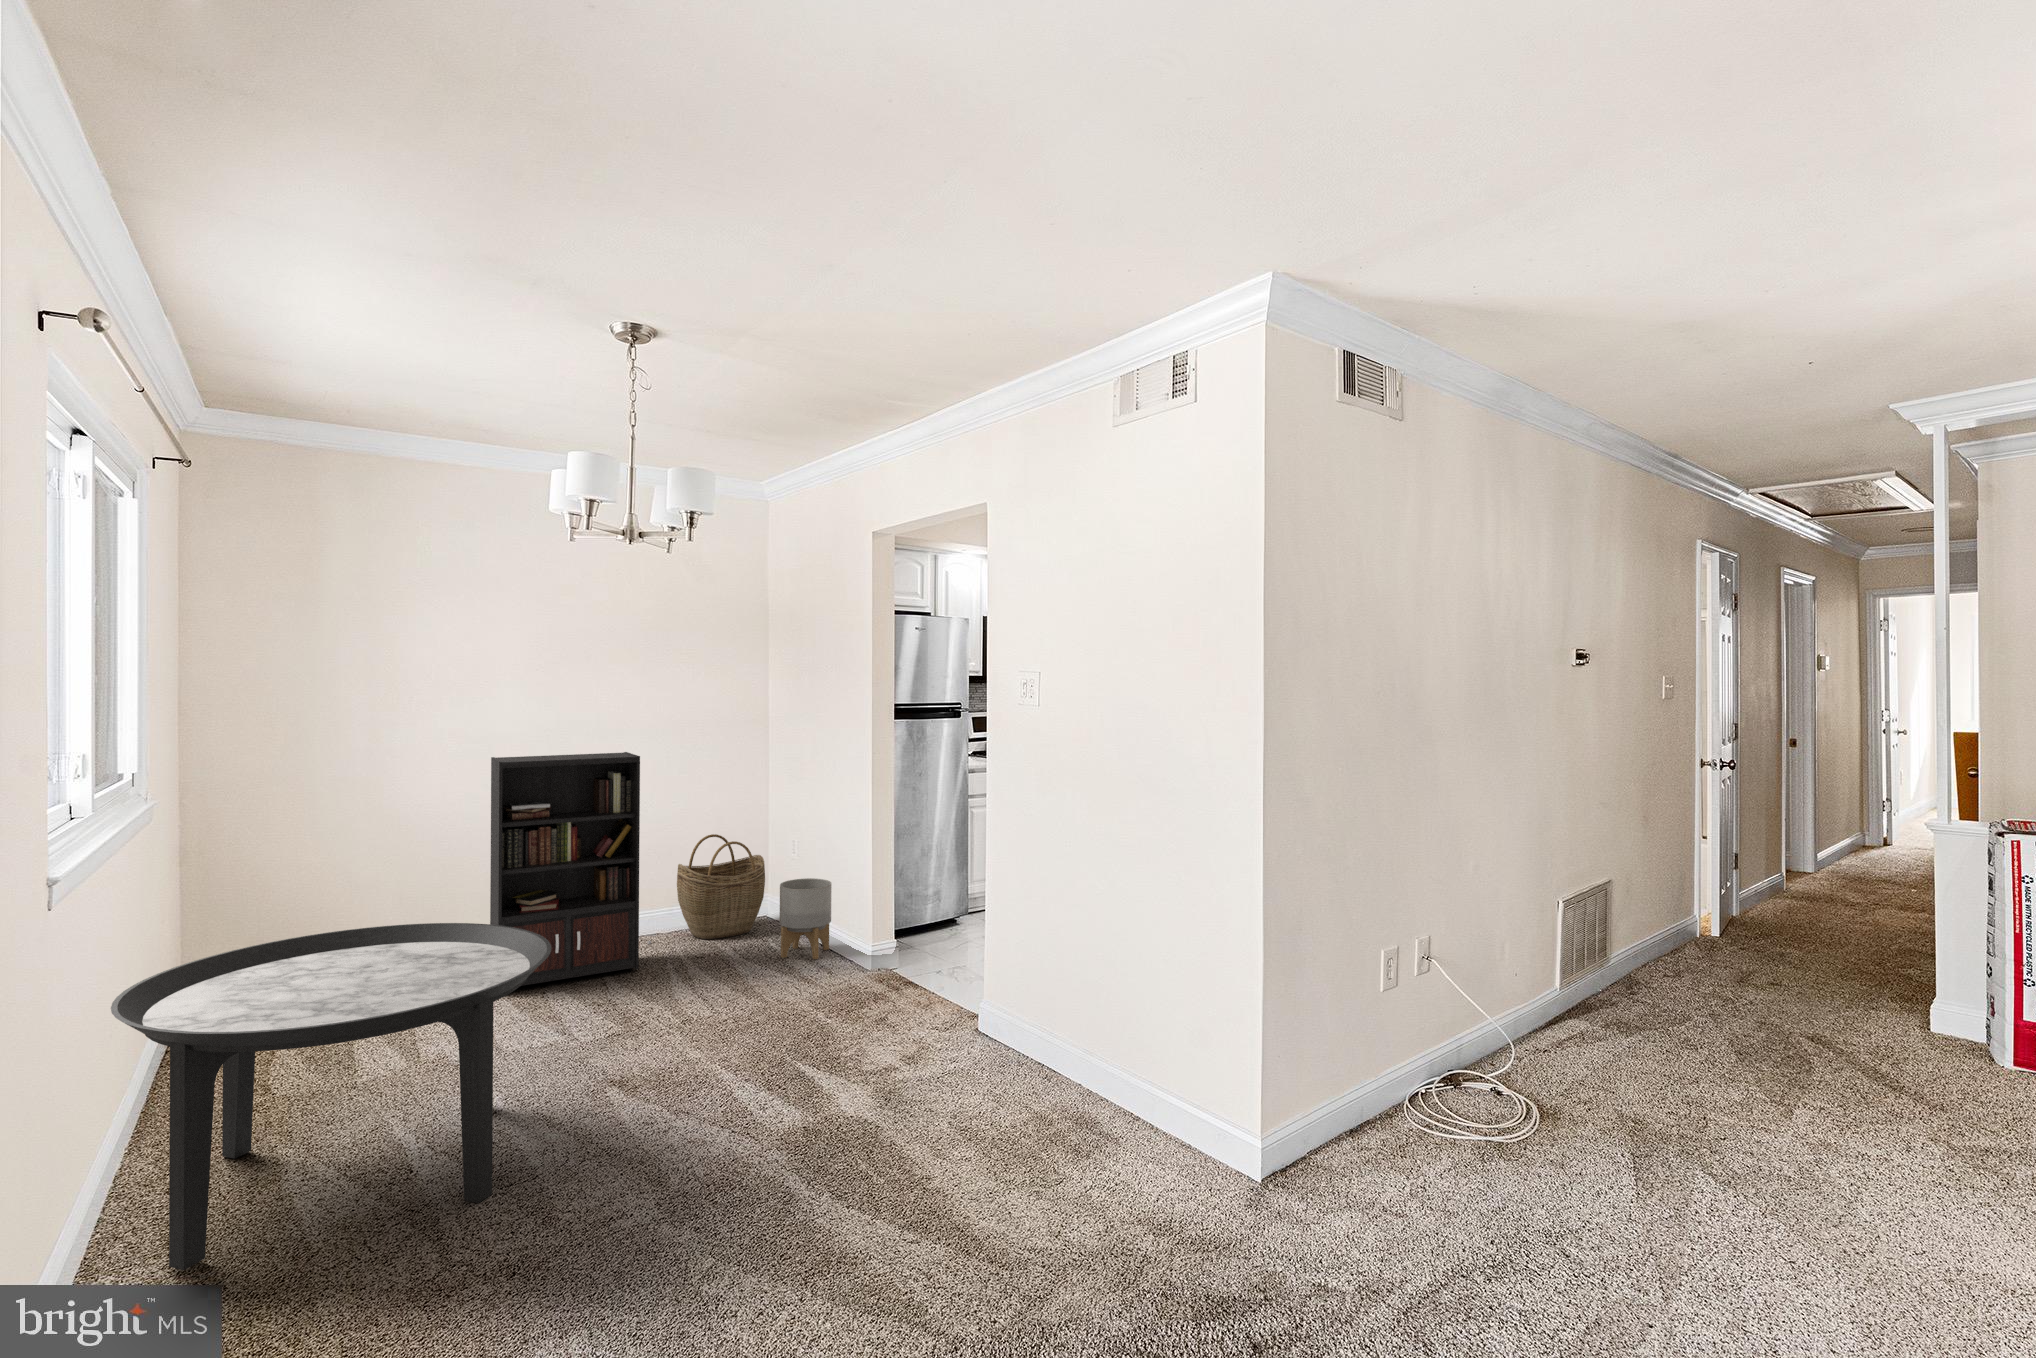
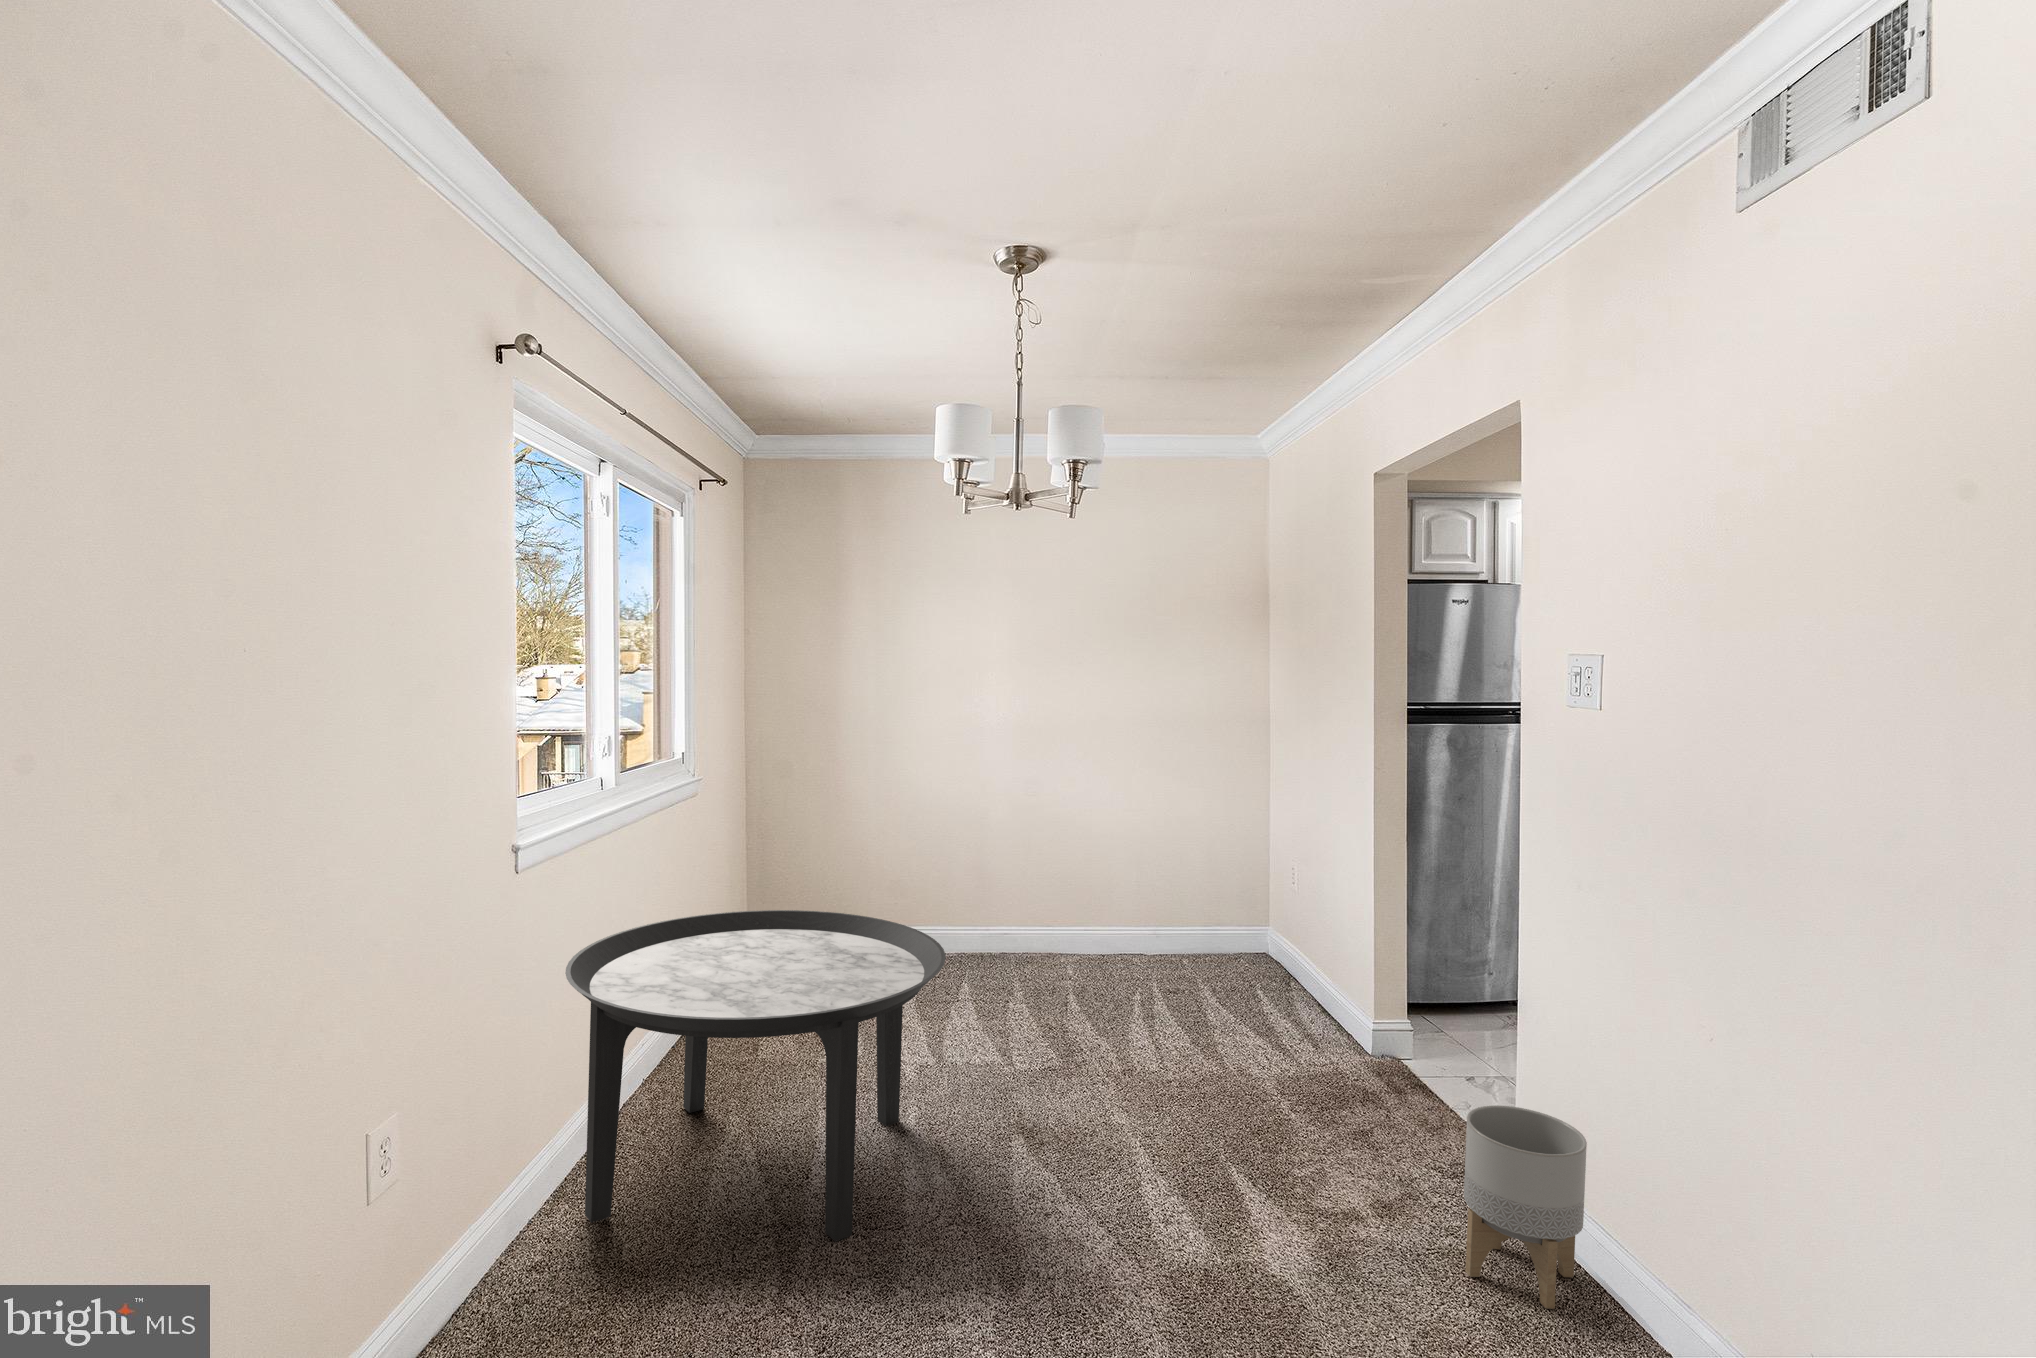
bookcase: present [490,752,651,986] -> none [967,749,1131,994]
woven basket: present [677,834,765,939] -> none [1162,853,1260,974]
planter: present [780,878,832,959] -> present [1464,1105,1587,1309]

